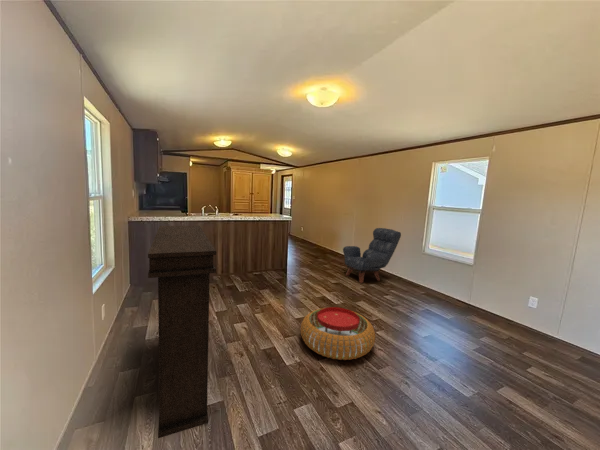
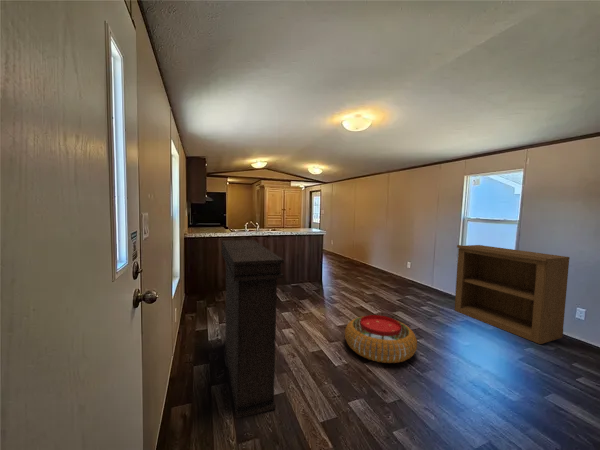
armchair: present [343,228,401,283] -> none [377,240,435,295]
bookshelf: none [416,234,528,334] -> present [455,245,570,344]

